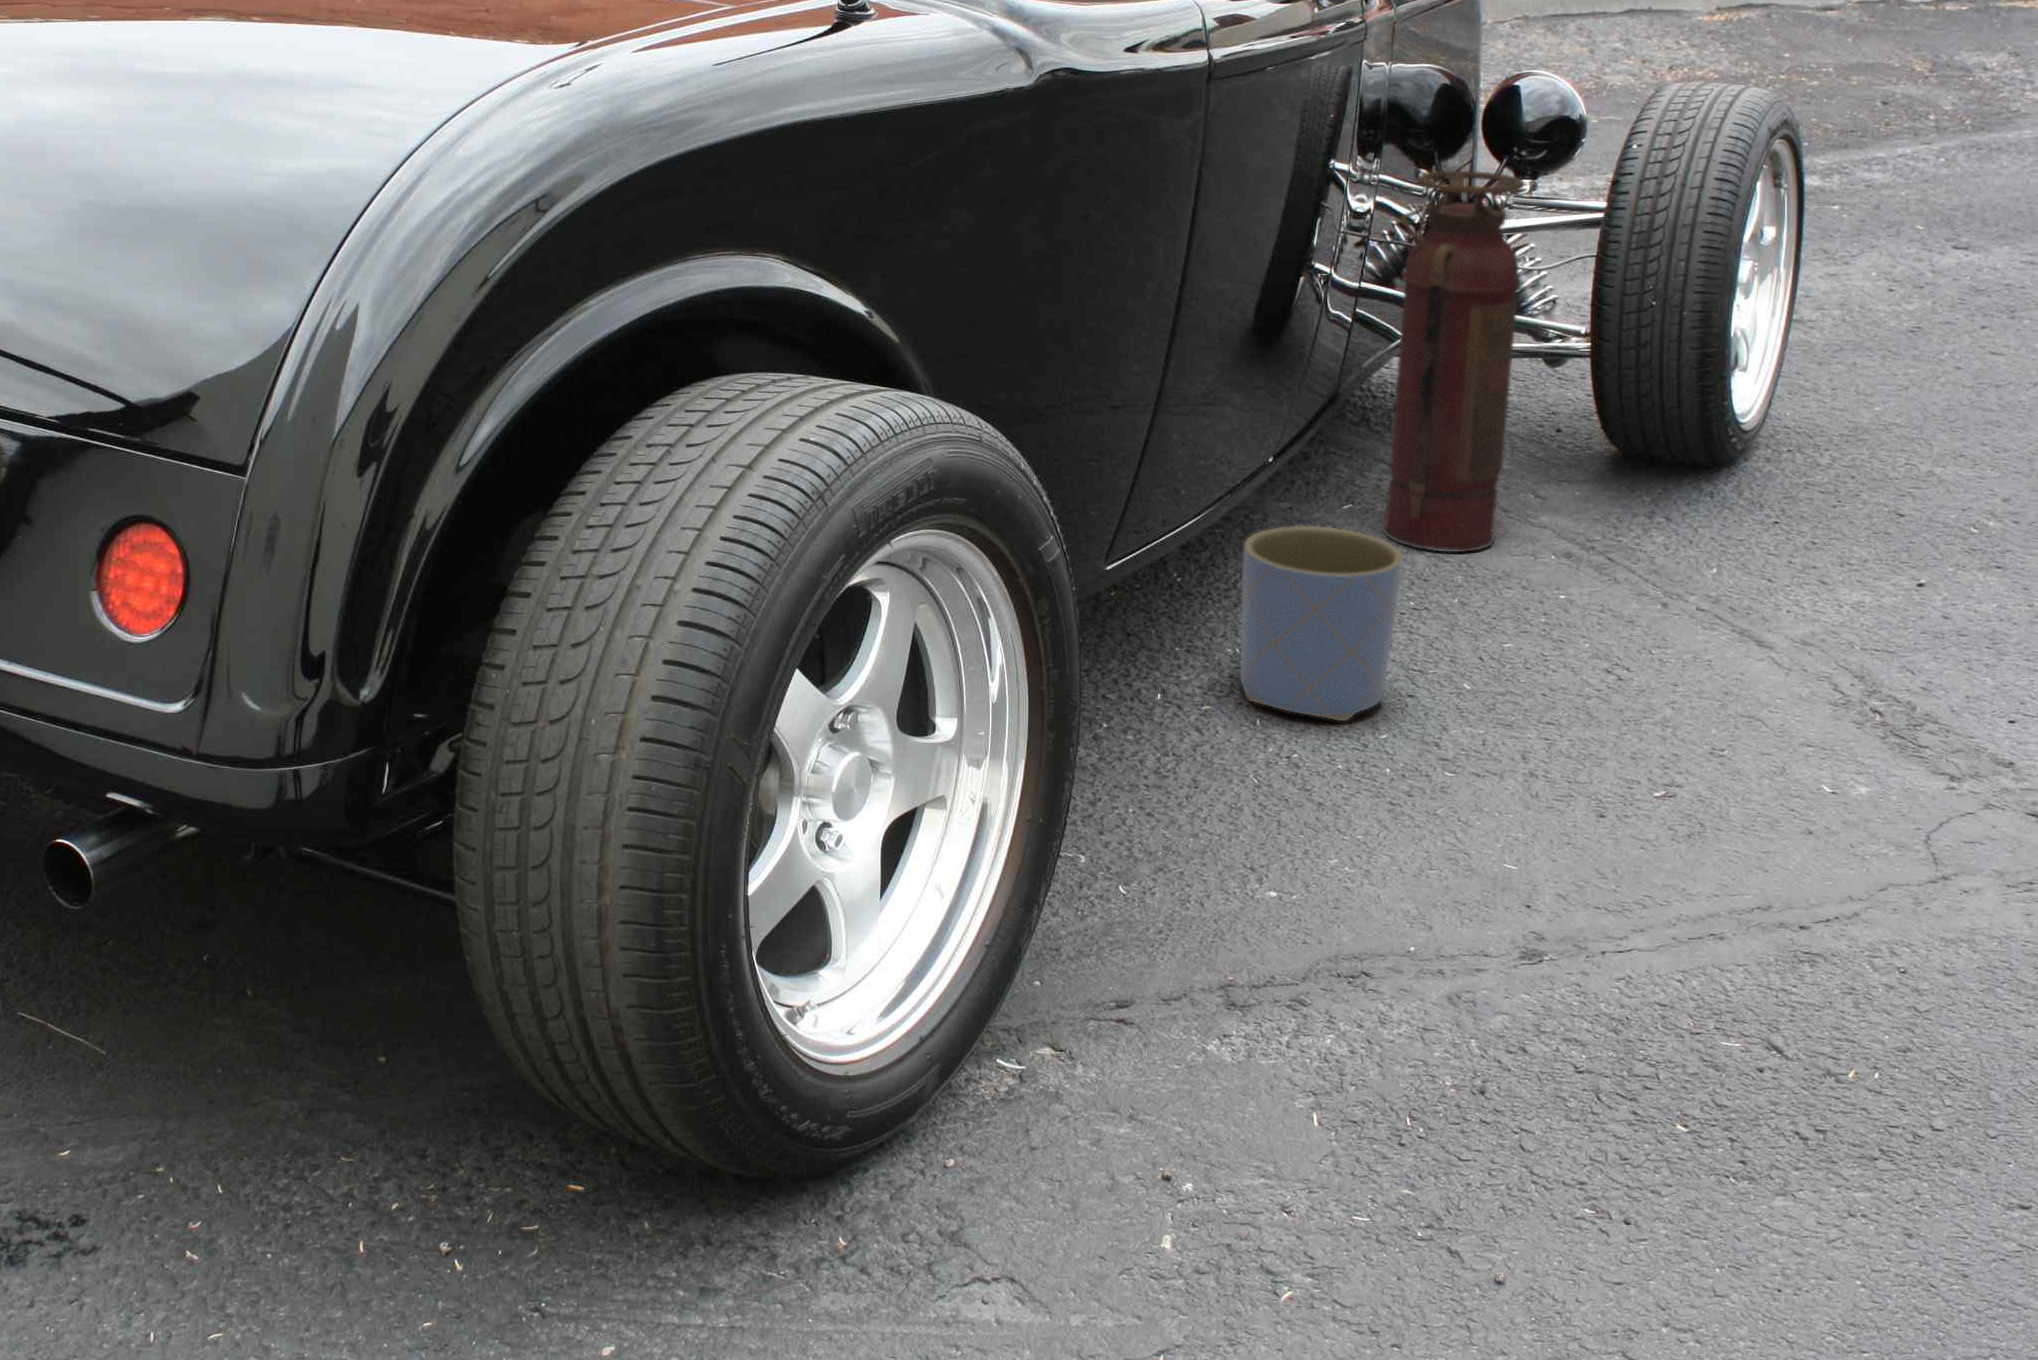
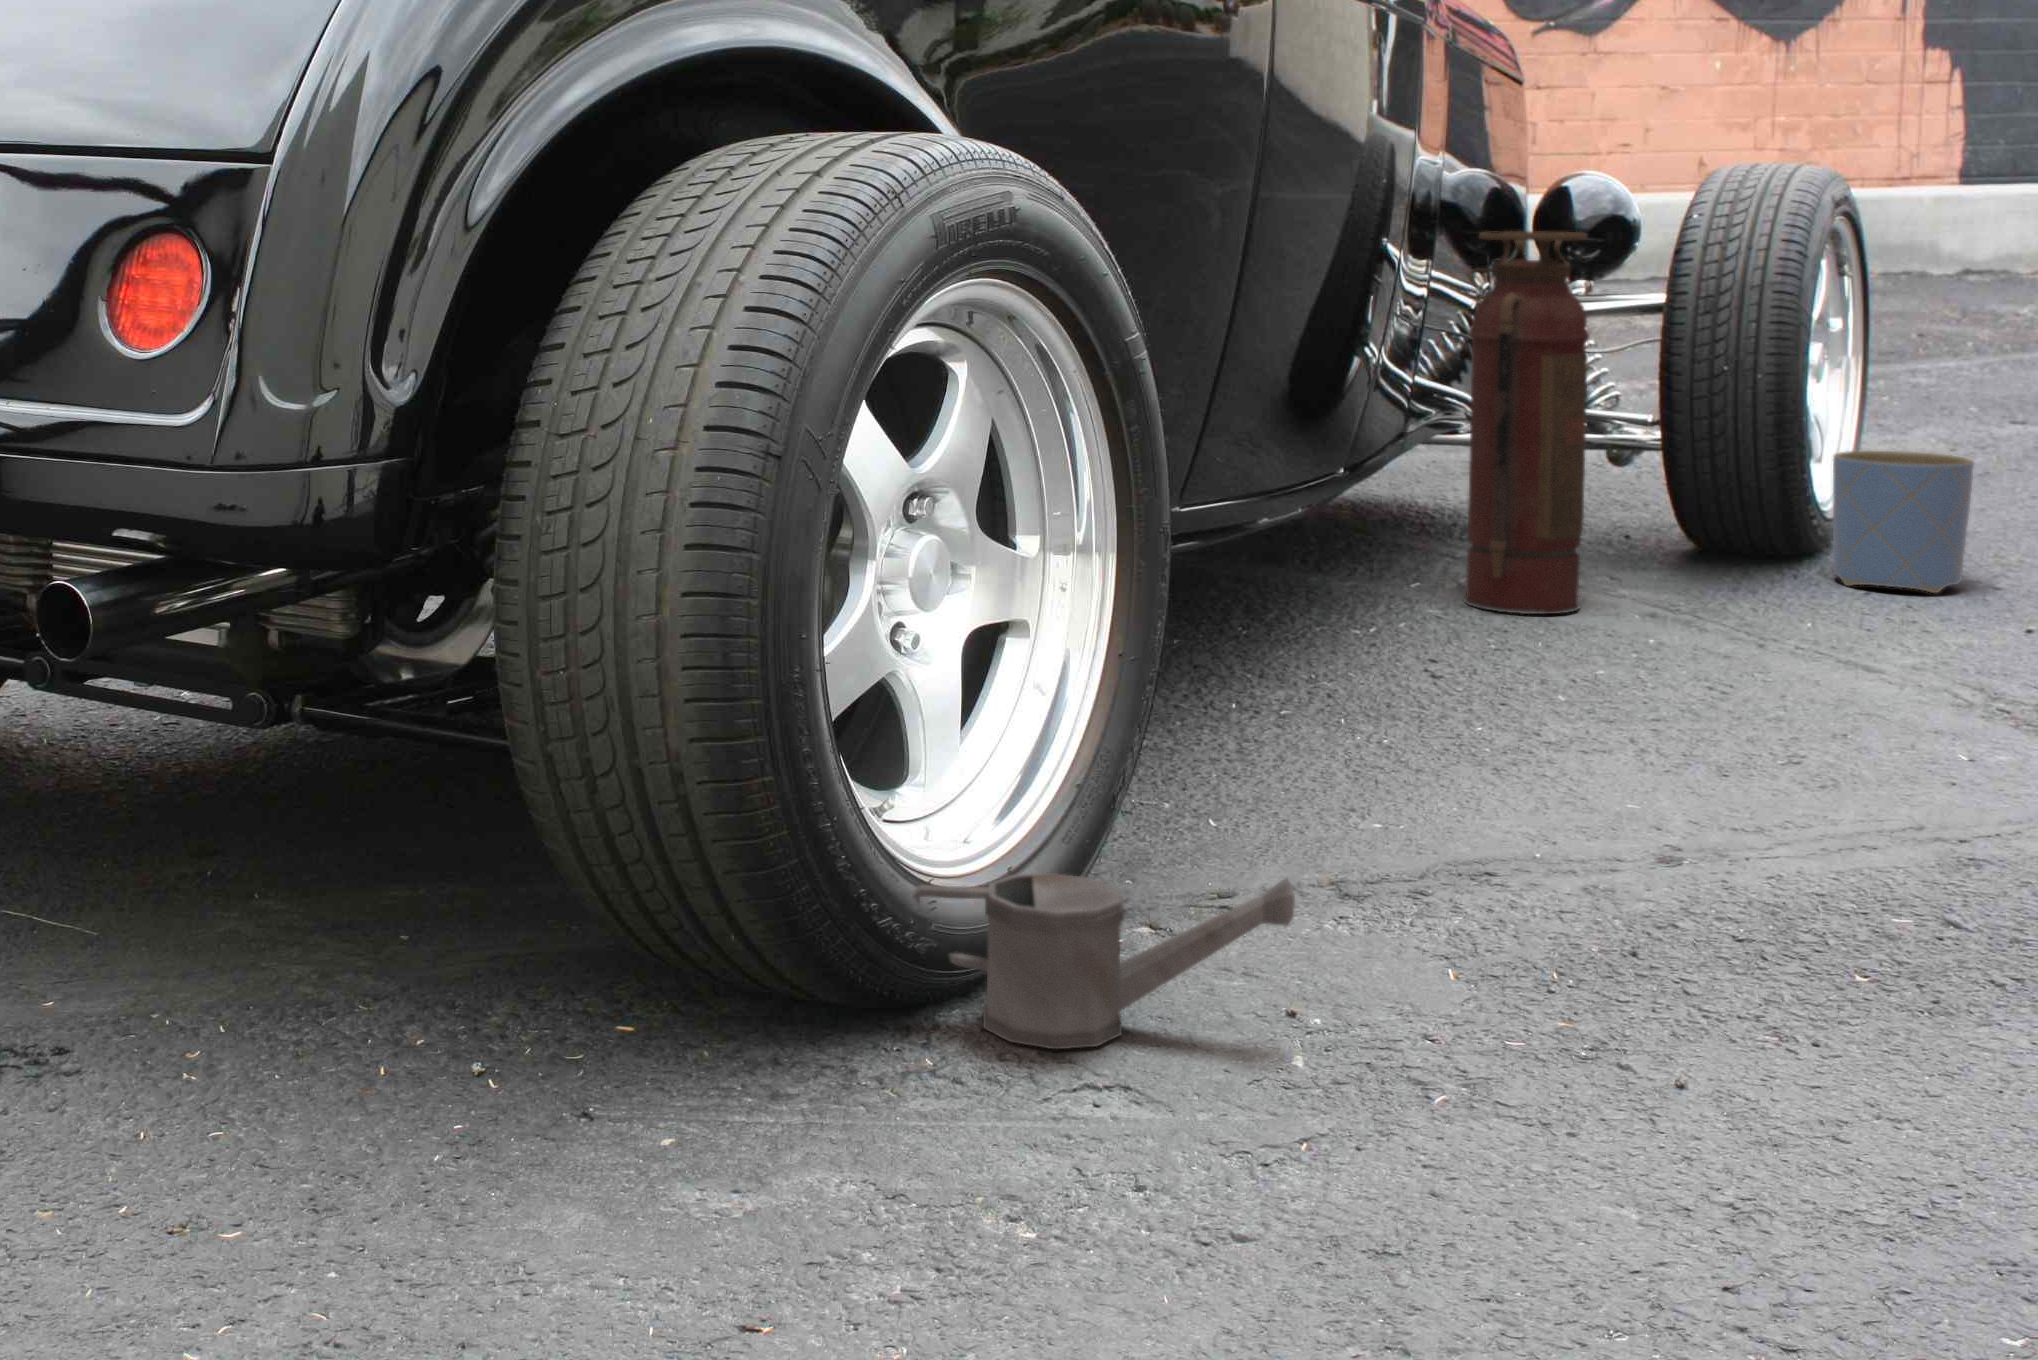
planter: present [1241,526,1403,721] -> present [1833,451,1974,593]
watering can: none [792,1061,1153,1248] -> present [913,873,1295,1049]

